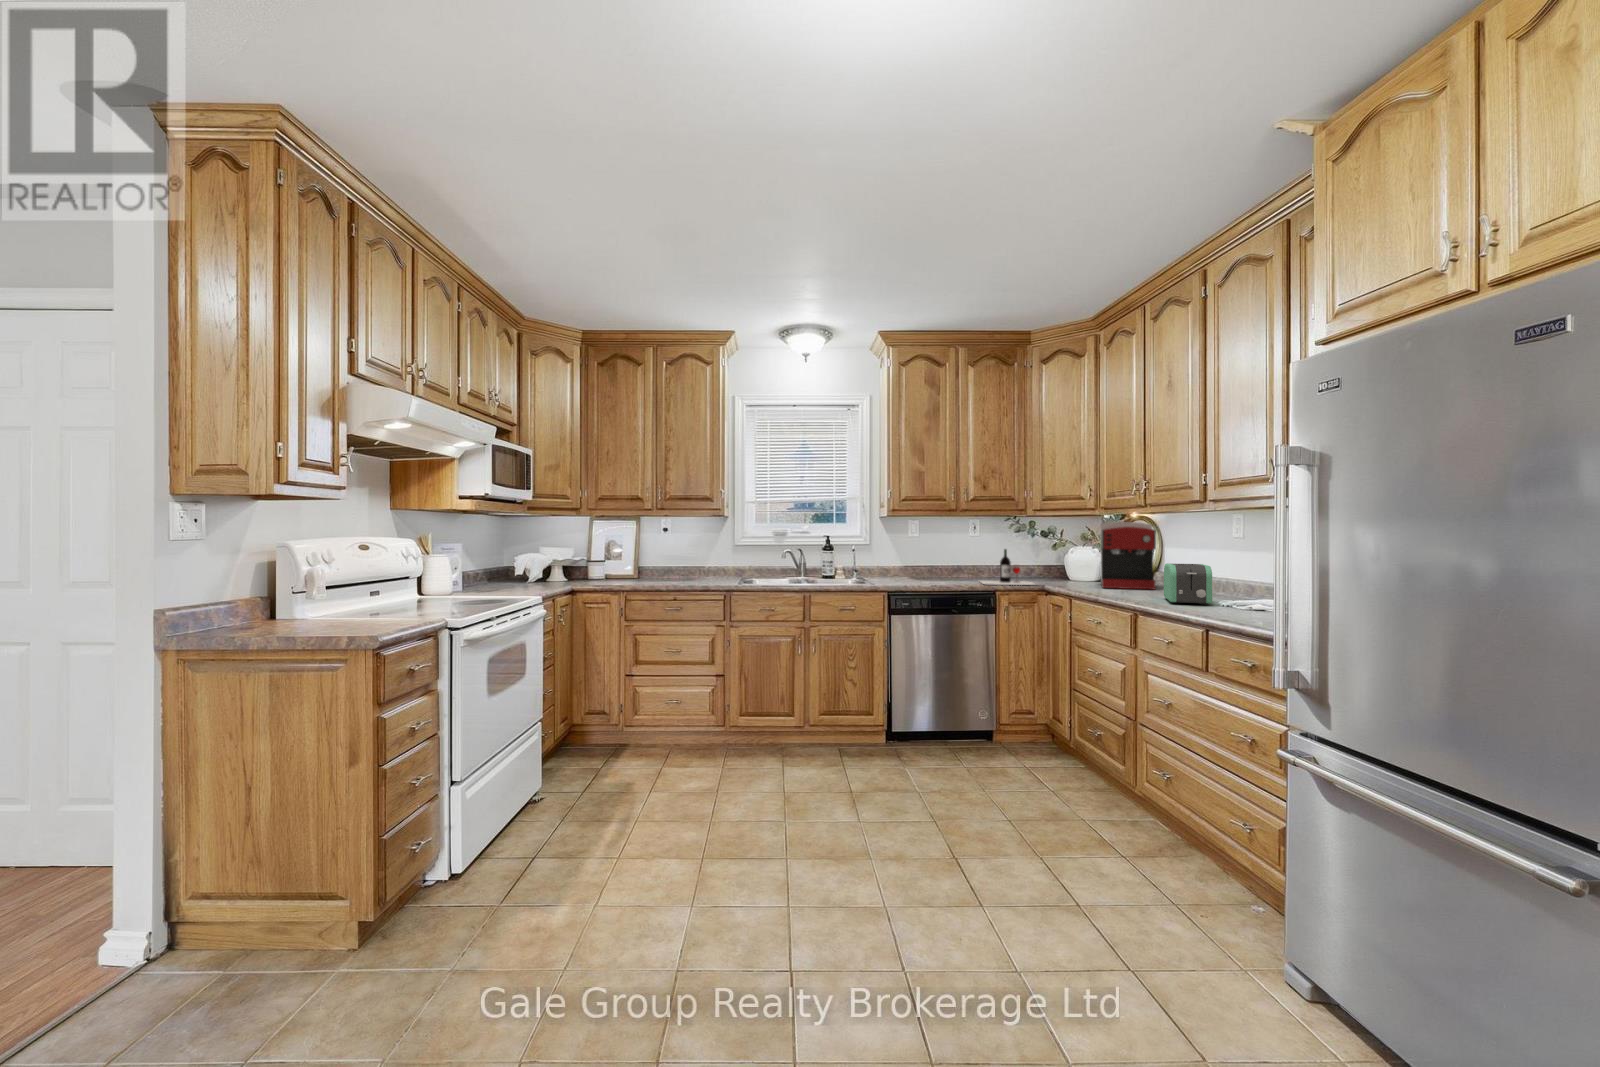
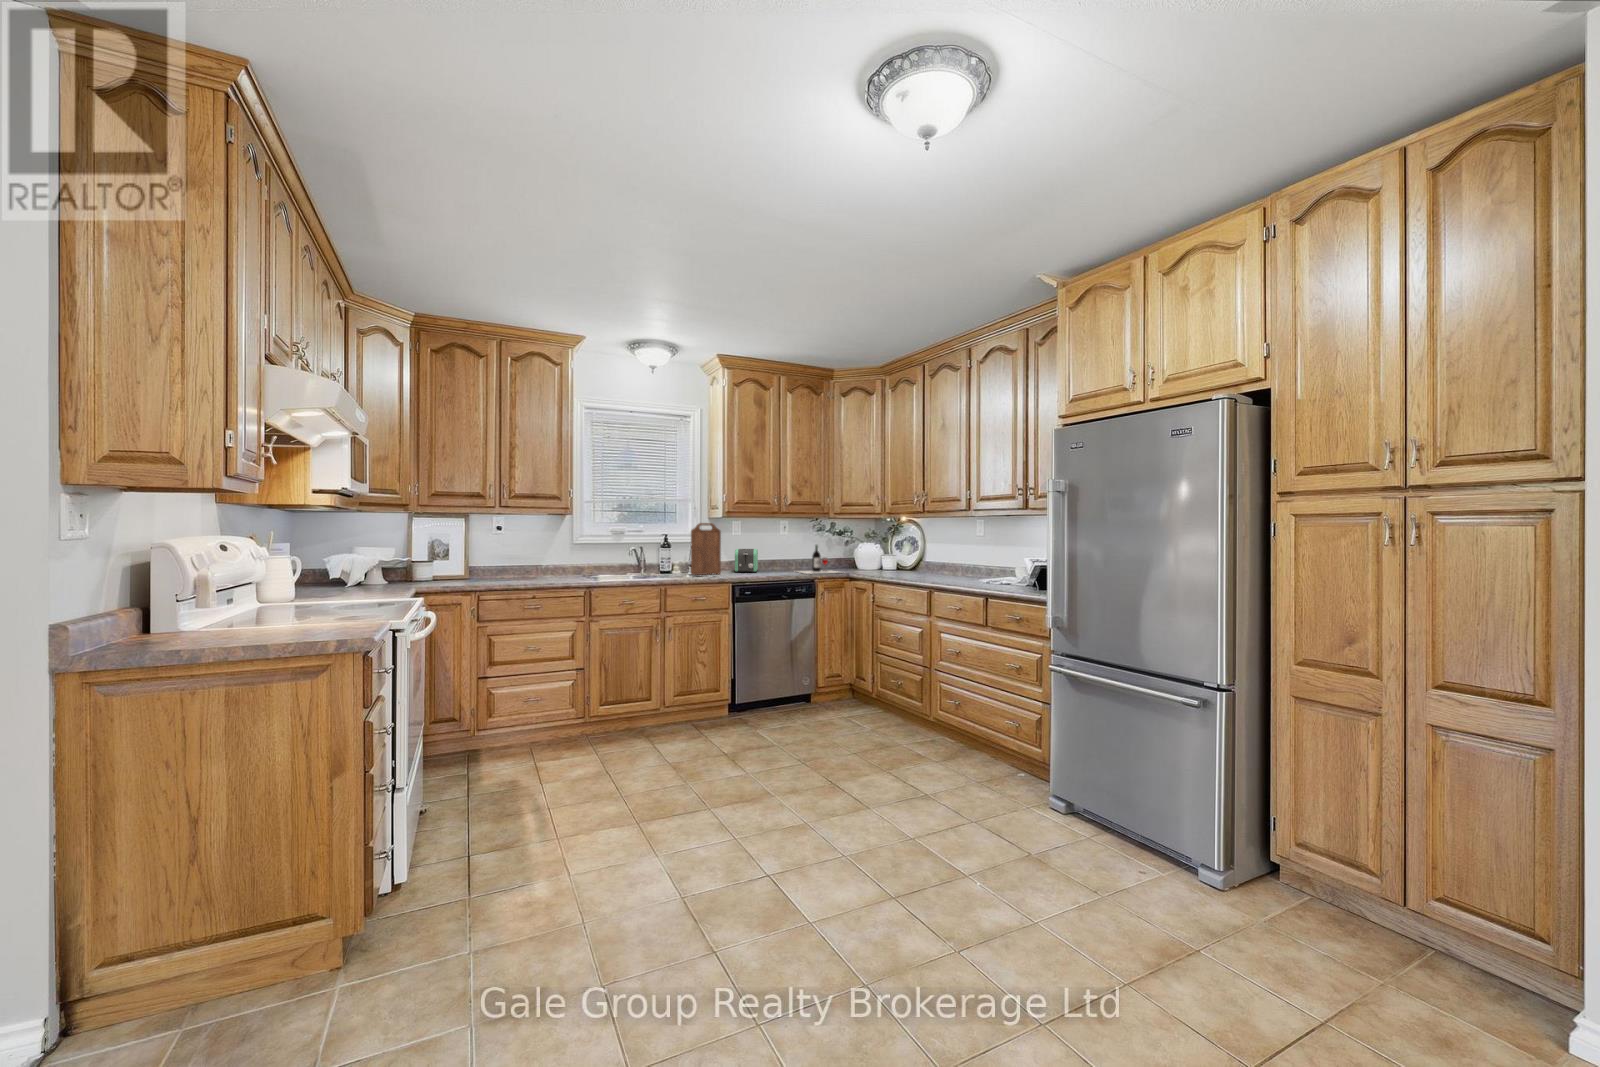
coffee maker: present [1101,522,1156,589] -> none [885,523,928,574]
cutting board: none [849,523,884,582] -> present [691,523,721,575]
toaster: present [1164,563,1212,605] -> present [735,549,758,572]

